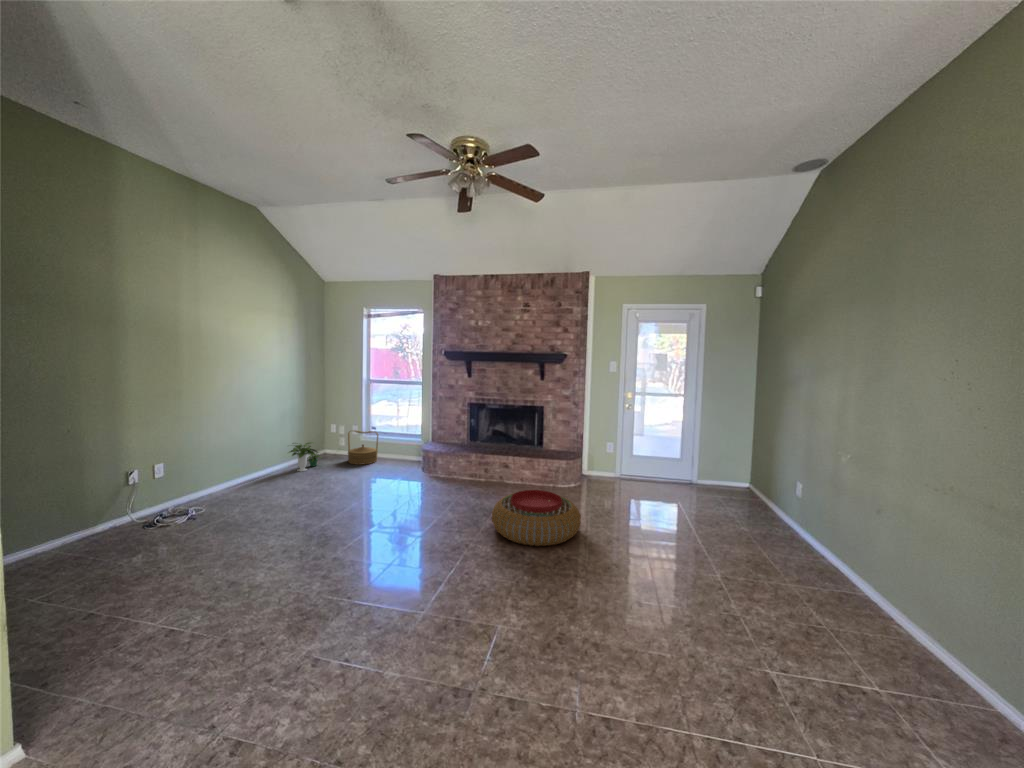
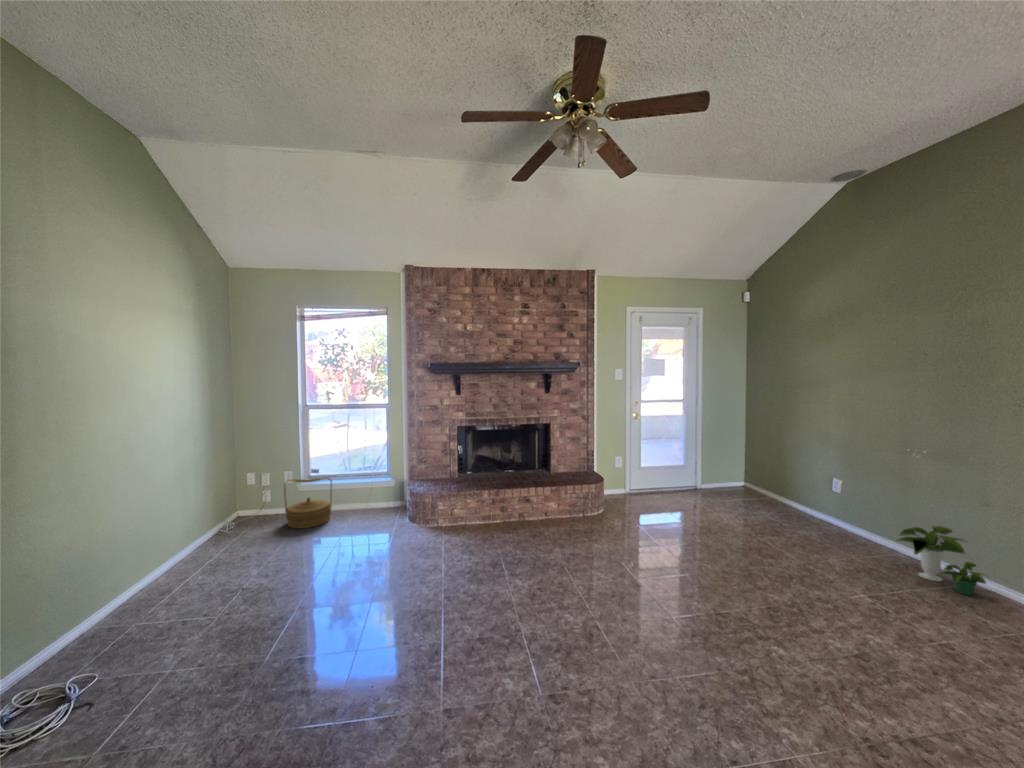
potted plant: present [290,442,320,471] -> present [897,526,986,595]
pouf: present [492,490,581,546] -> none [585,527,698,602]

